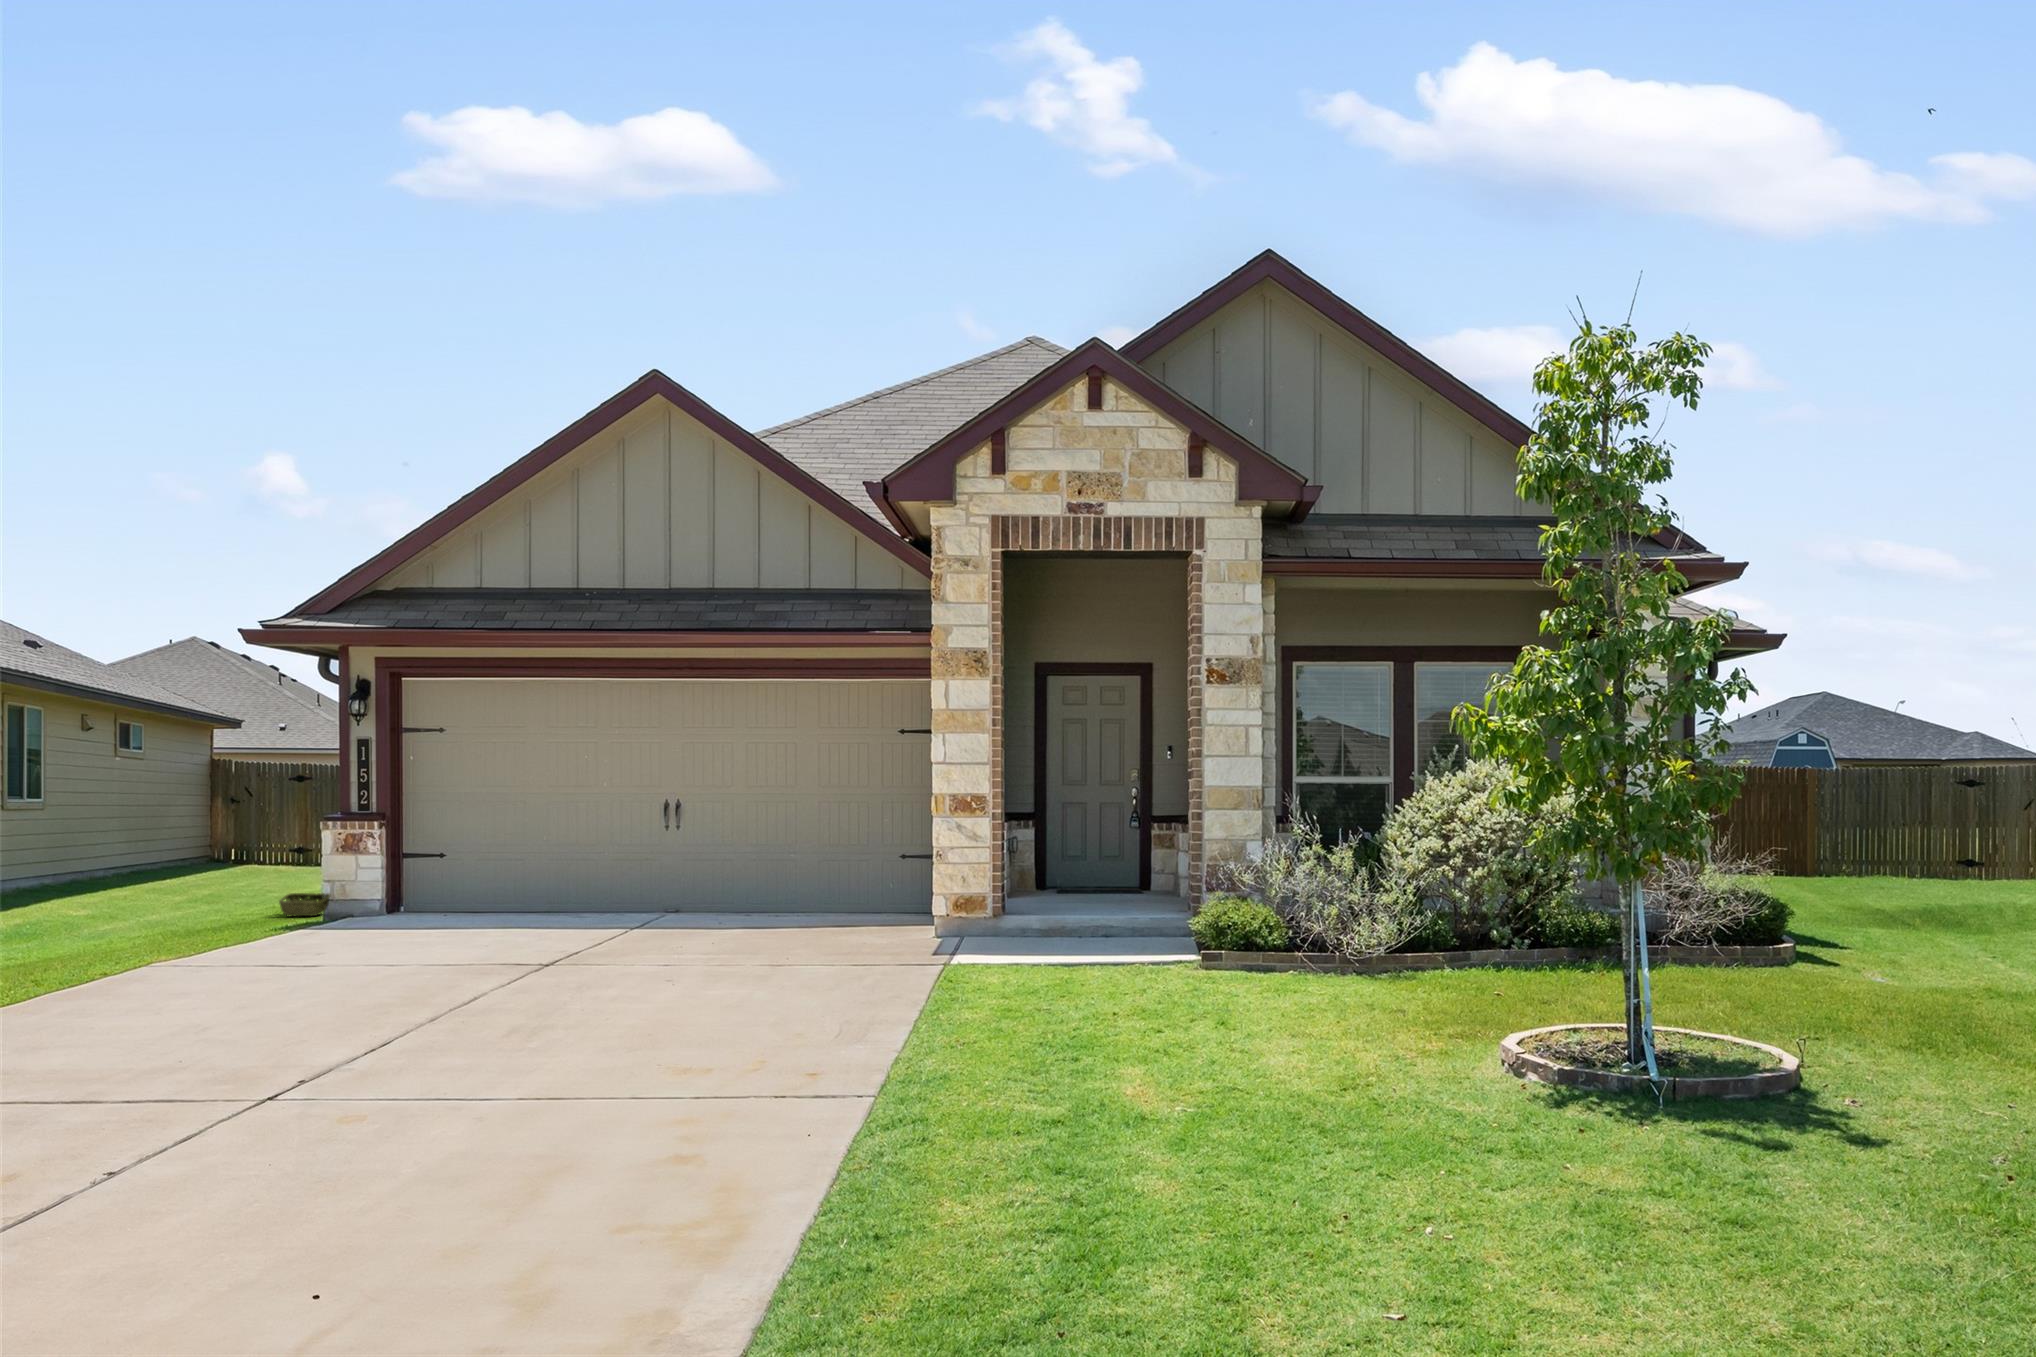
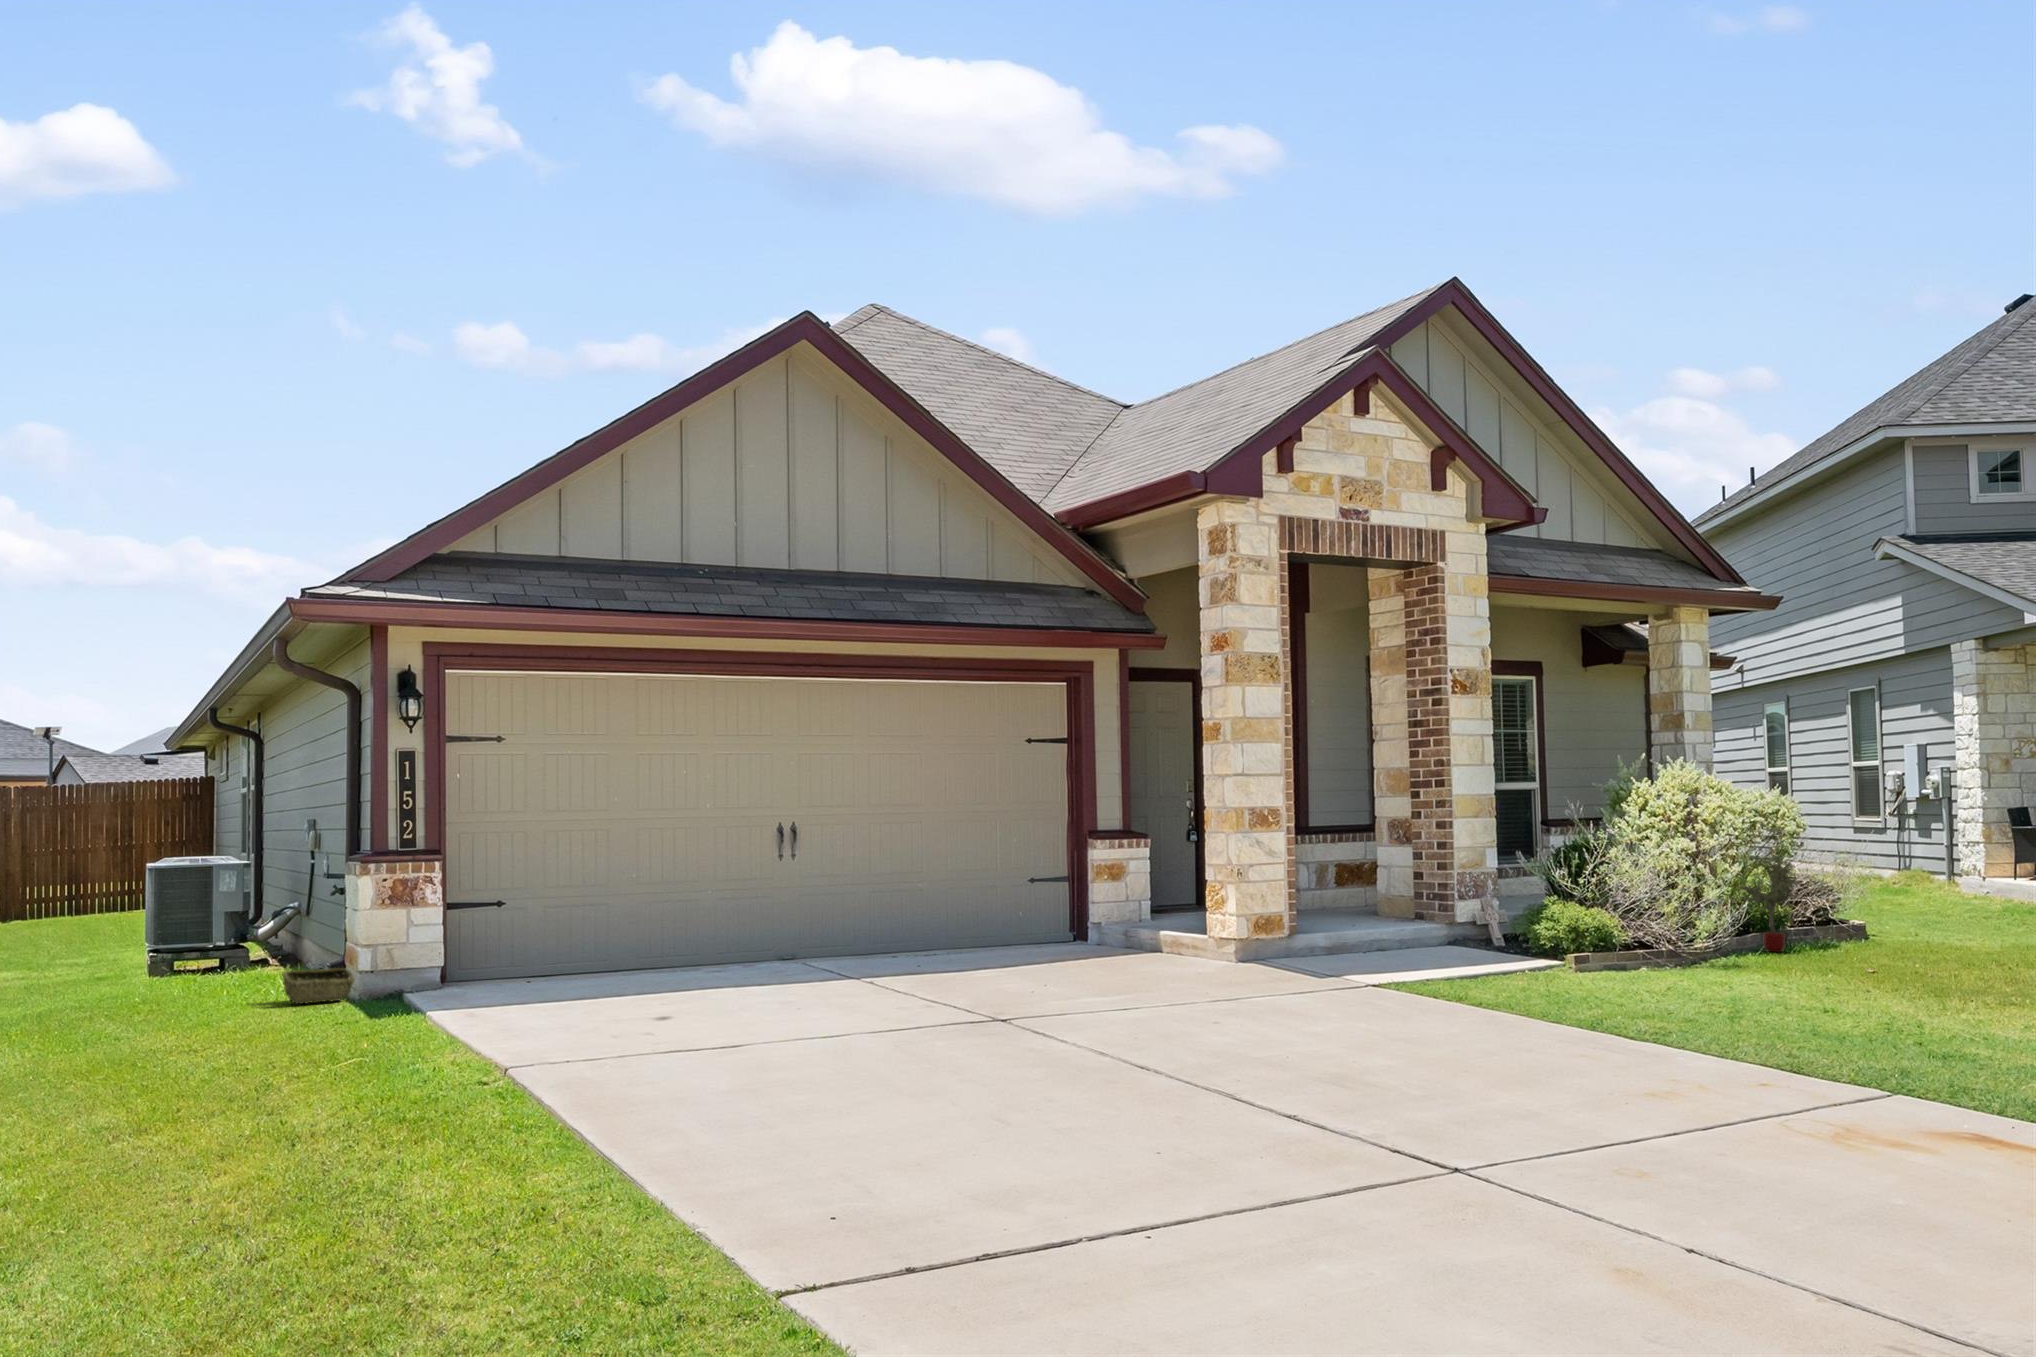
potted tree: none [1442,855,1529,969] -> present [1741,851,1798,952]

